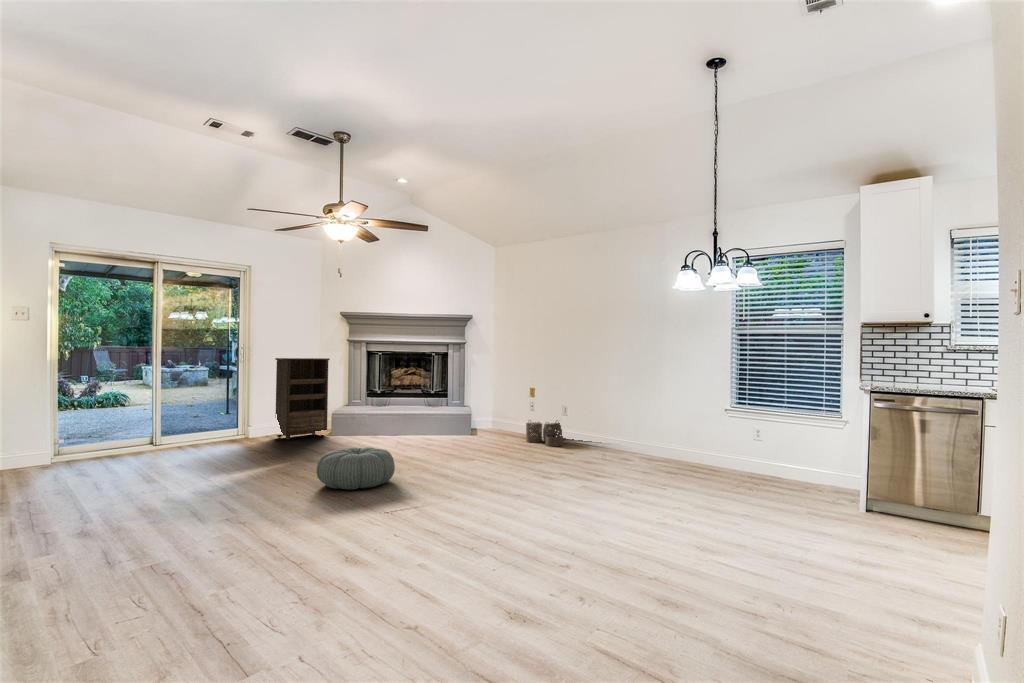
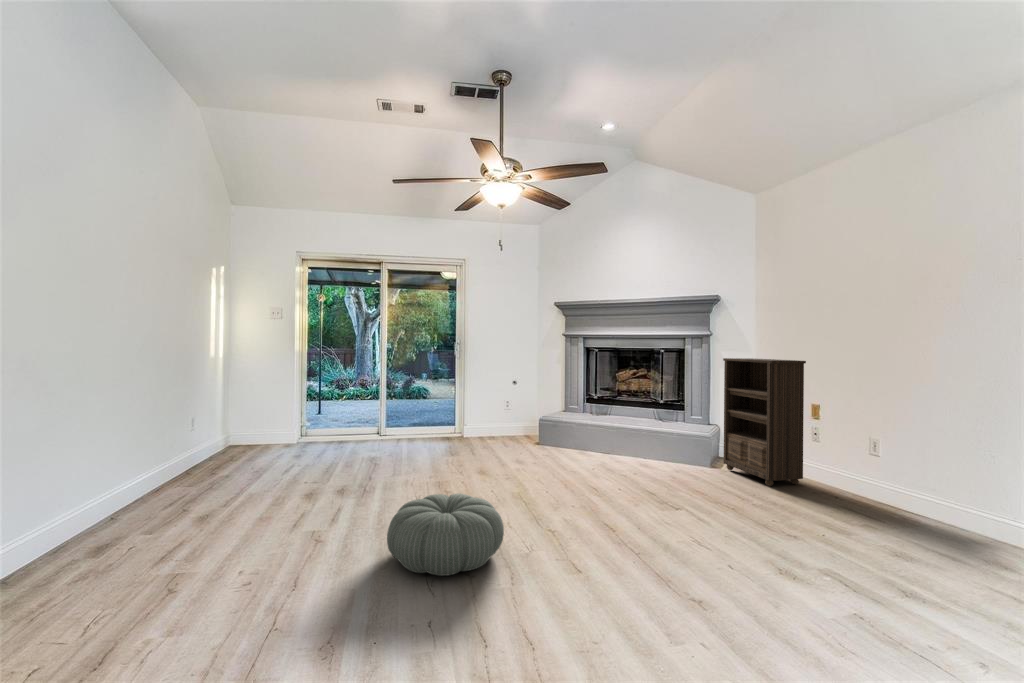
bookshelf: present [275,358,330,440] -> present [723,358,806,486]
woven basket: present [526,420,568,446] -> none [799,467,900,534]

